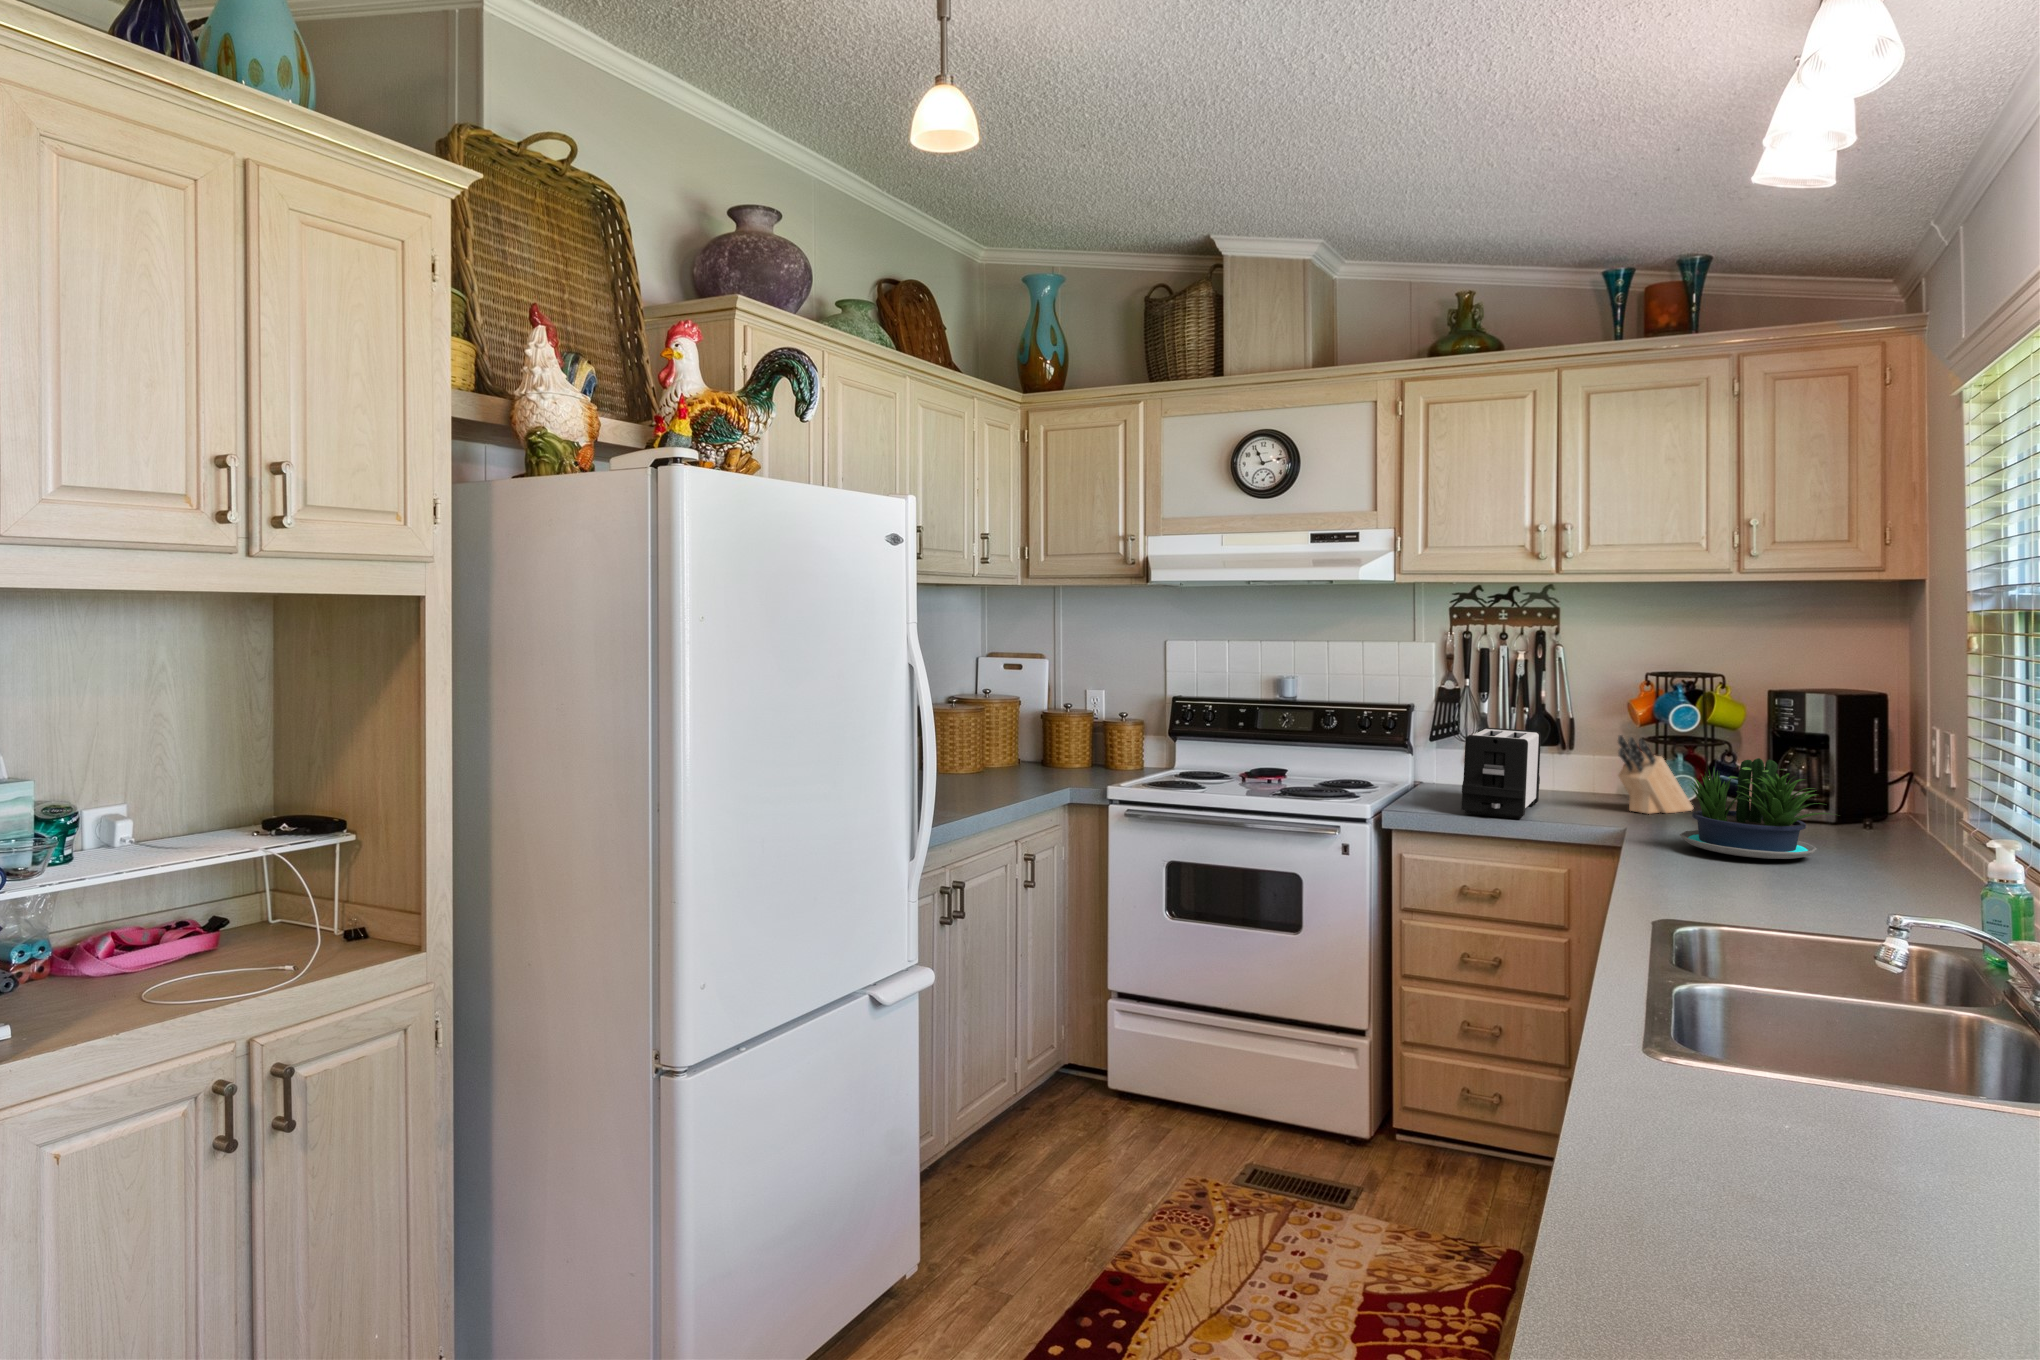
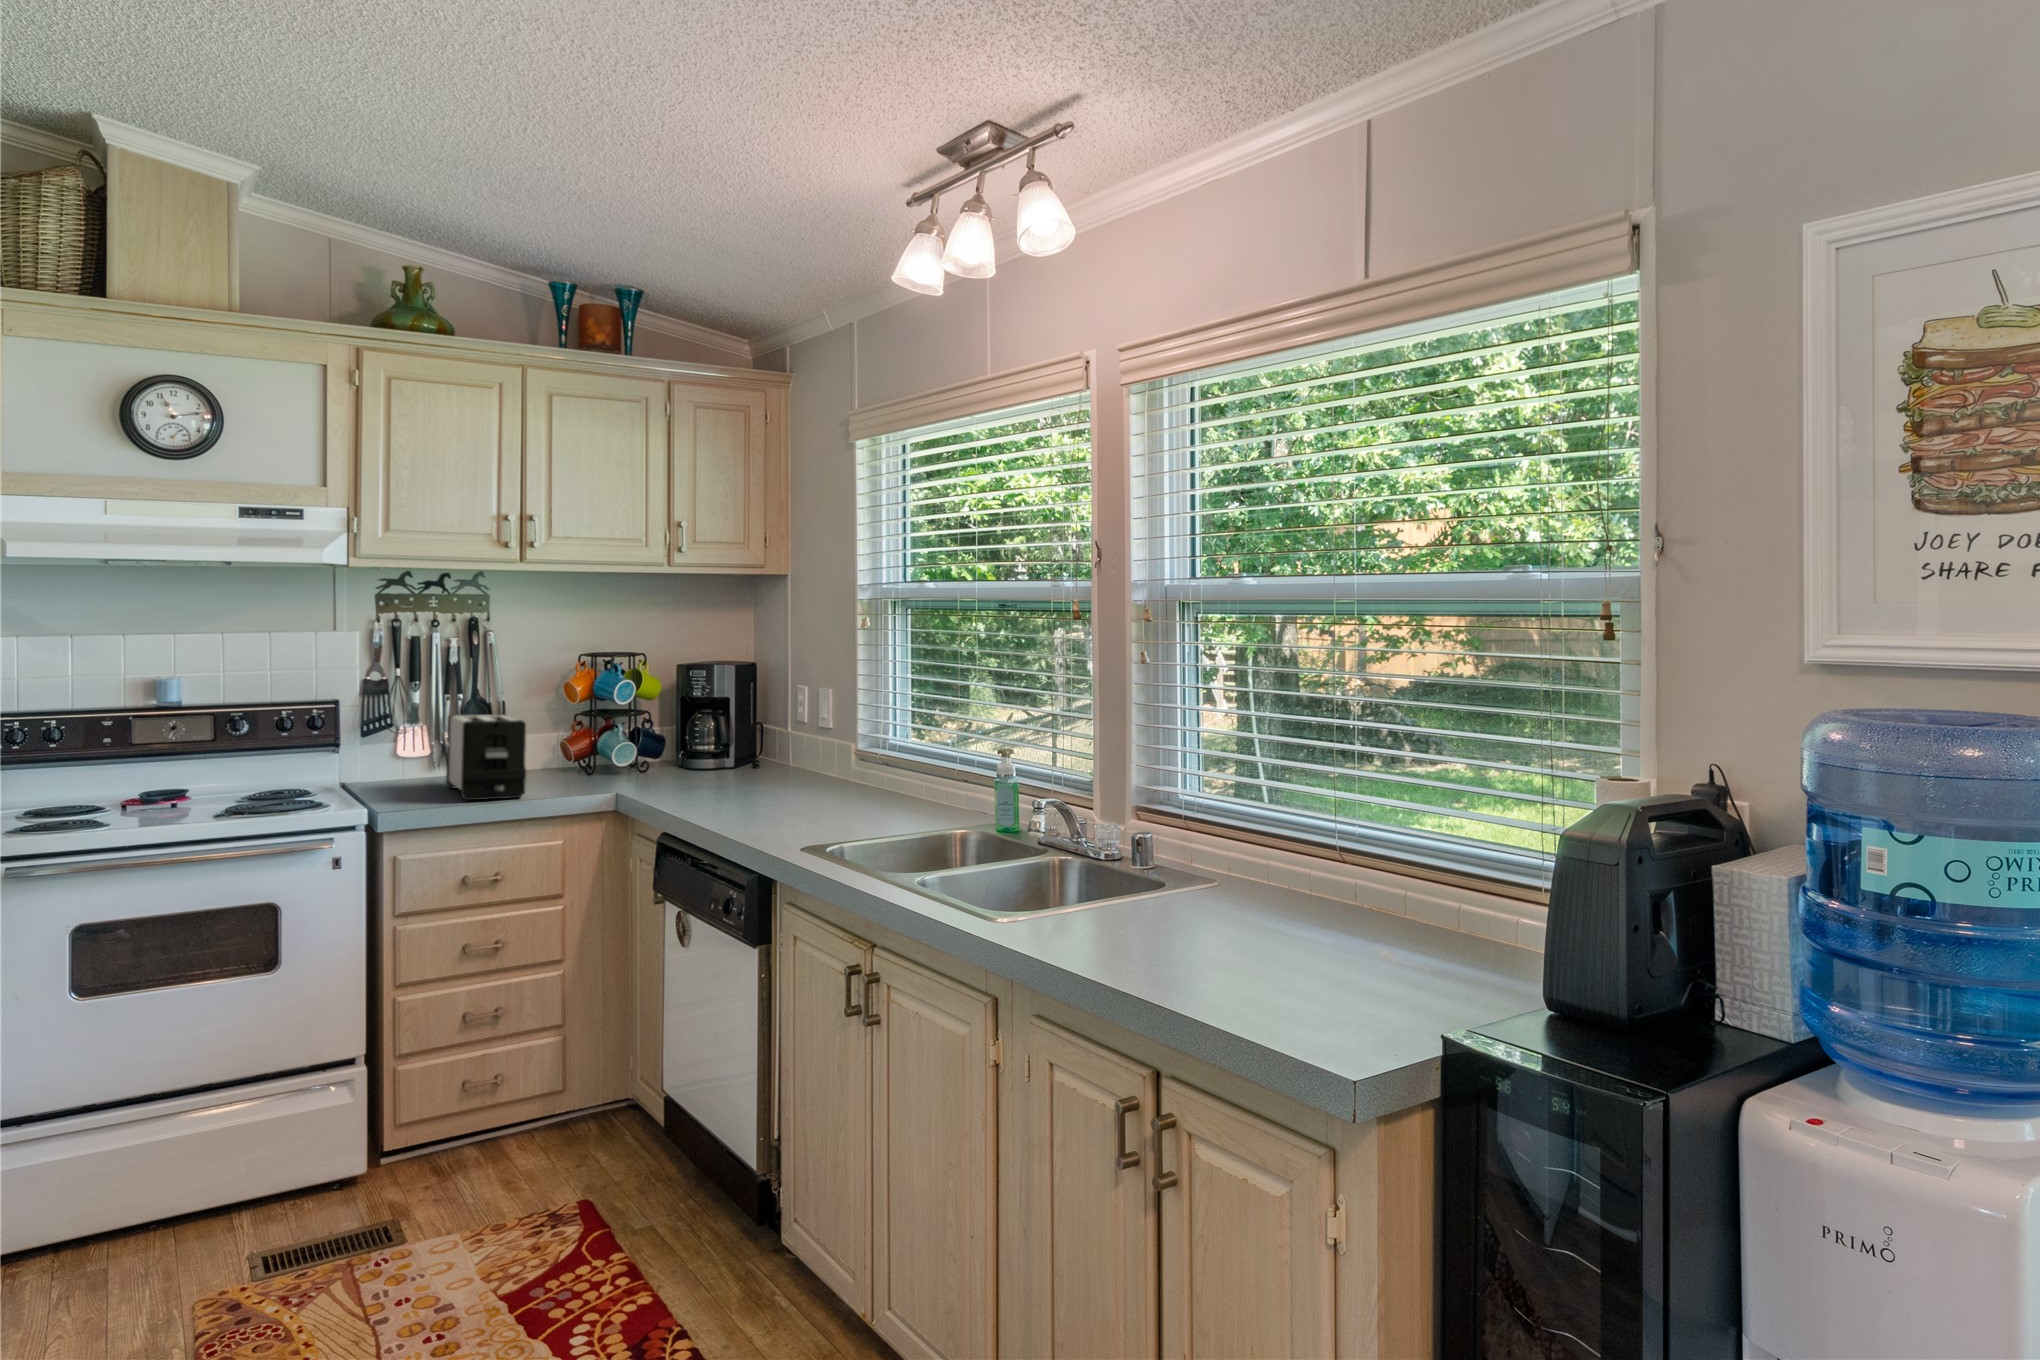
knife block: present [1618,735,1693,814] -> none [581,710,630,779]
potted plant: present [1680,758,1829,859] -> none [683,717,800,797]

